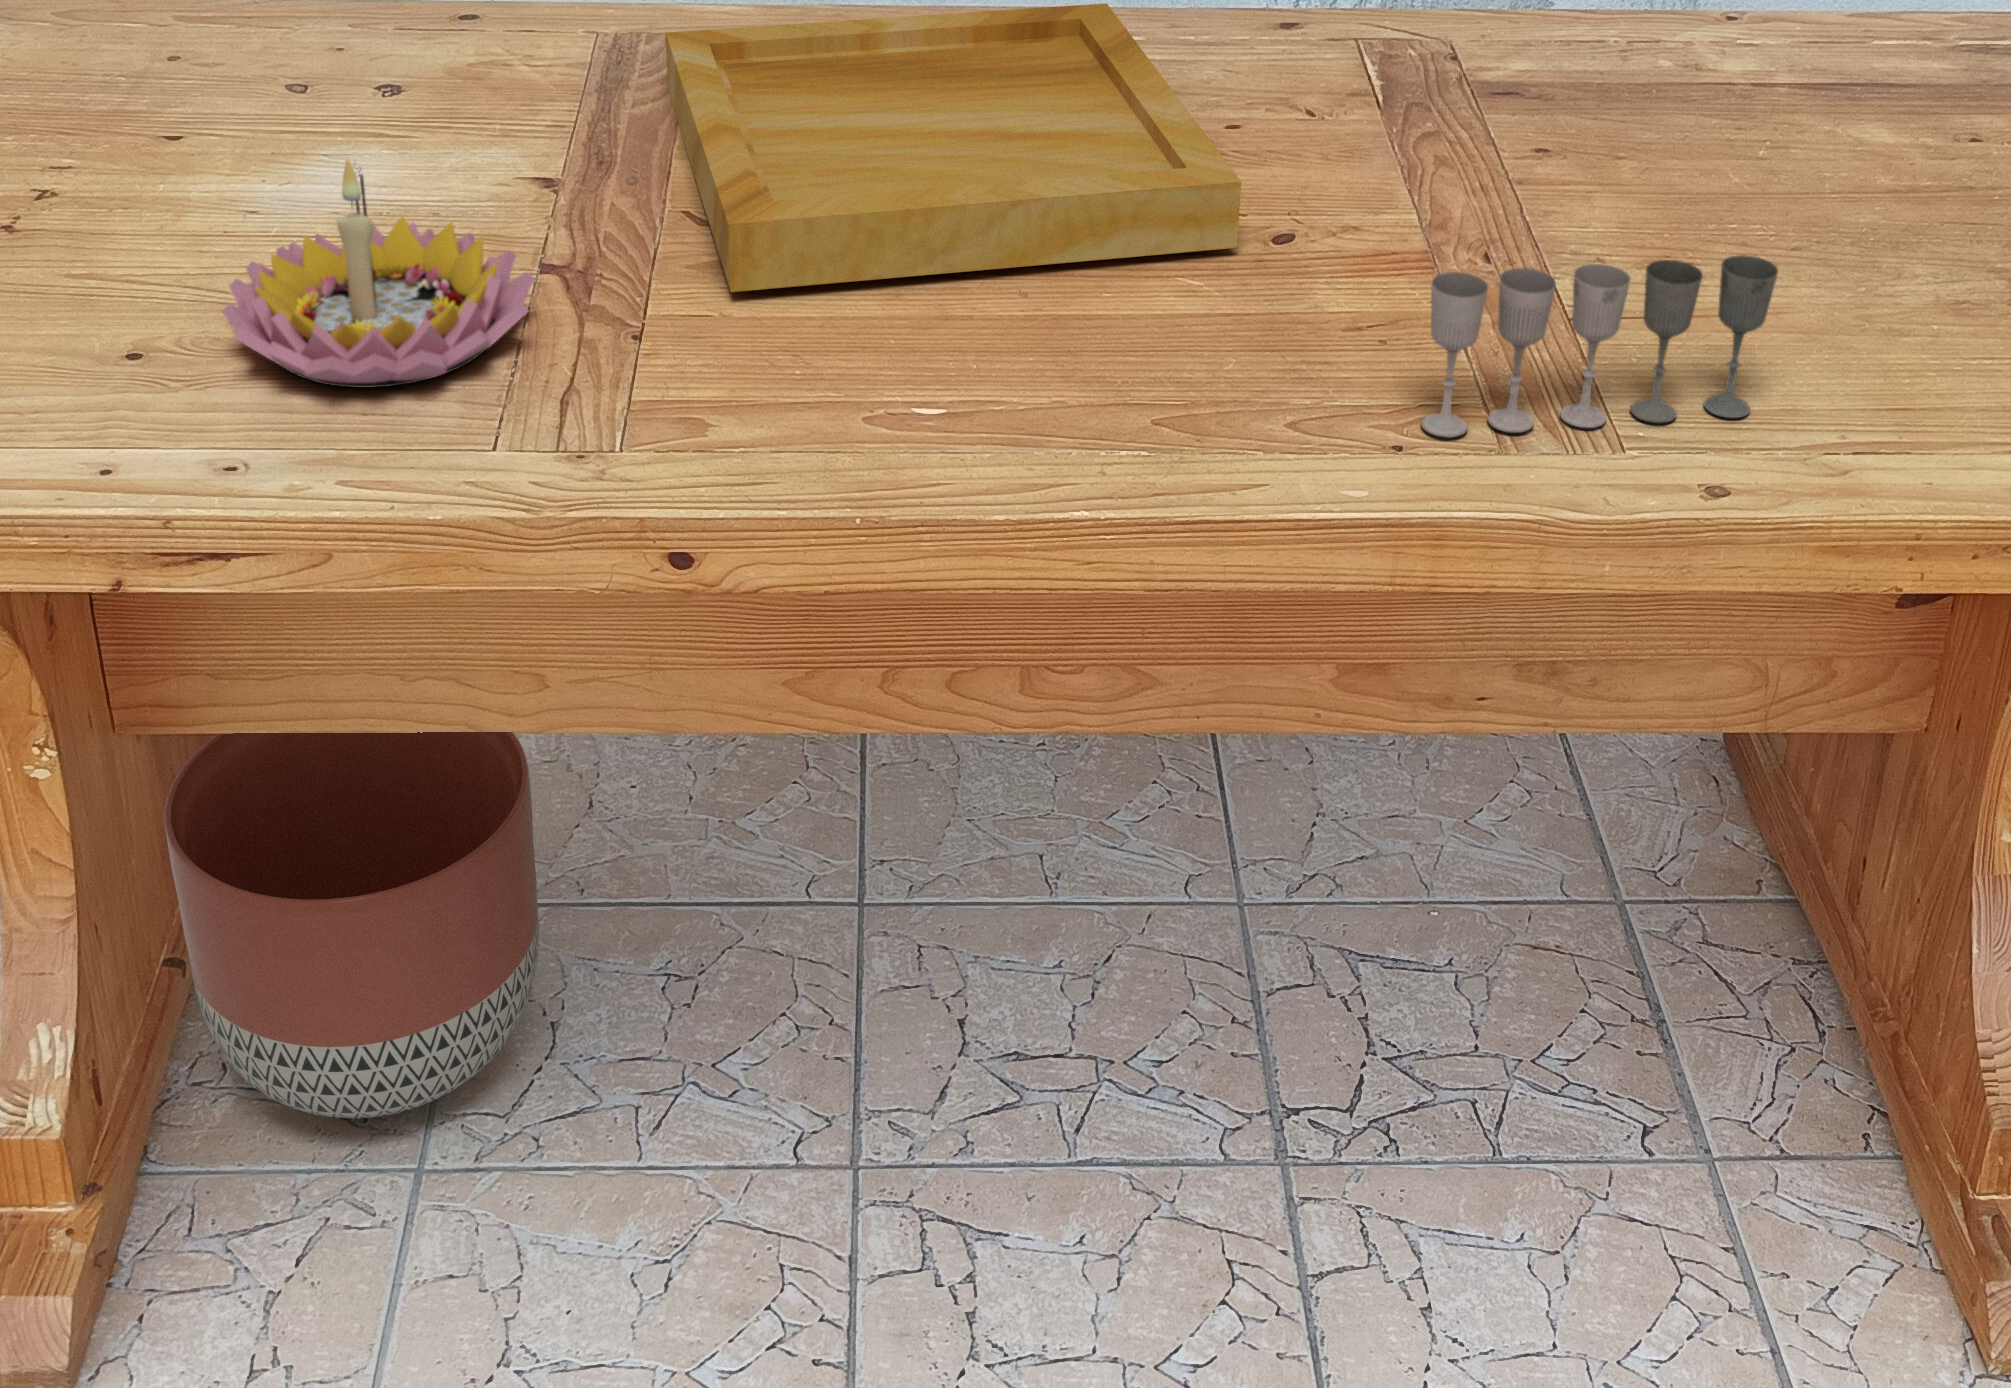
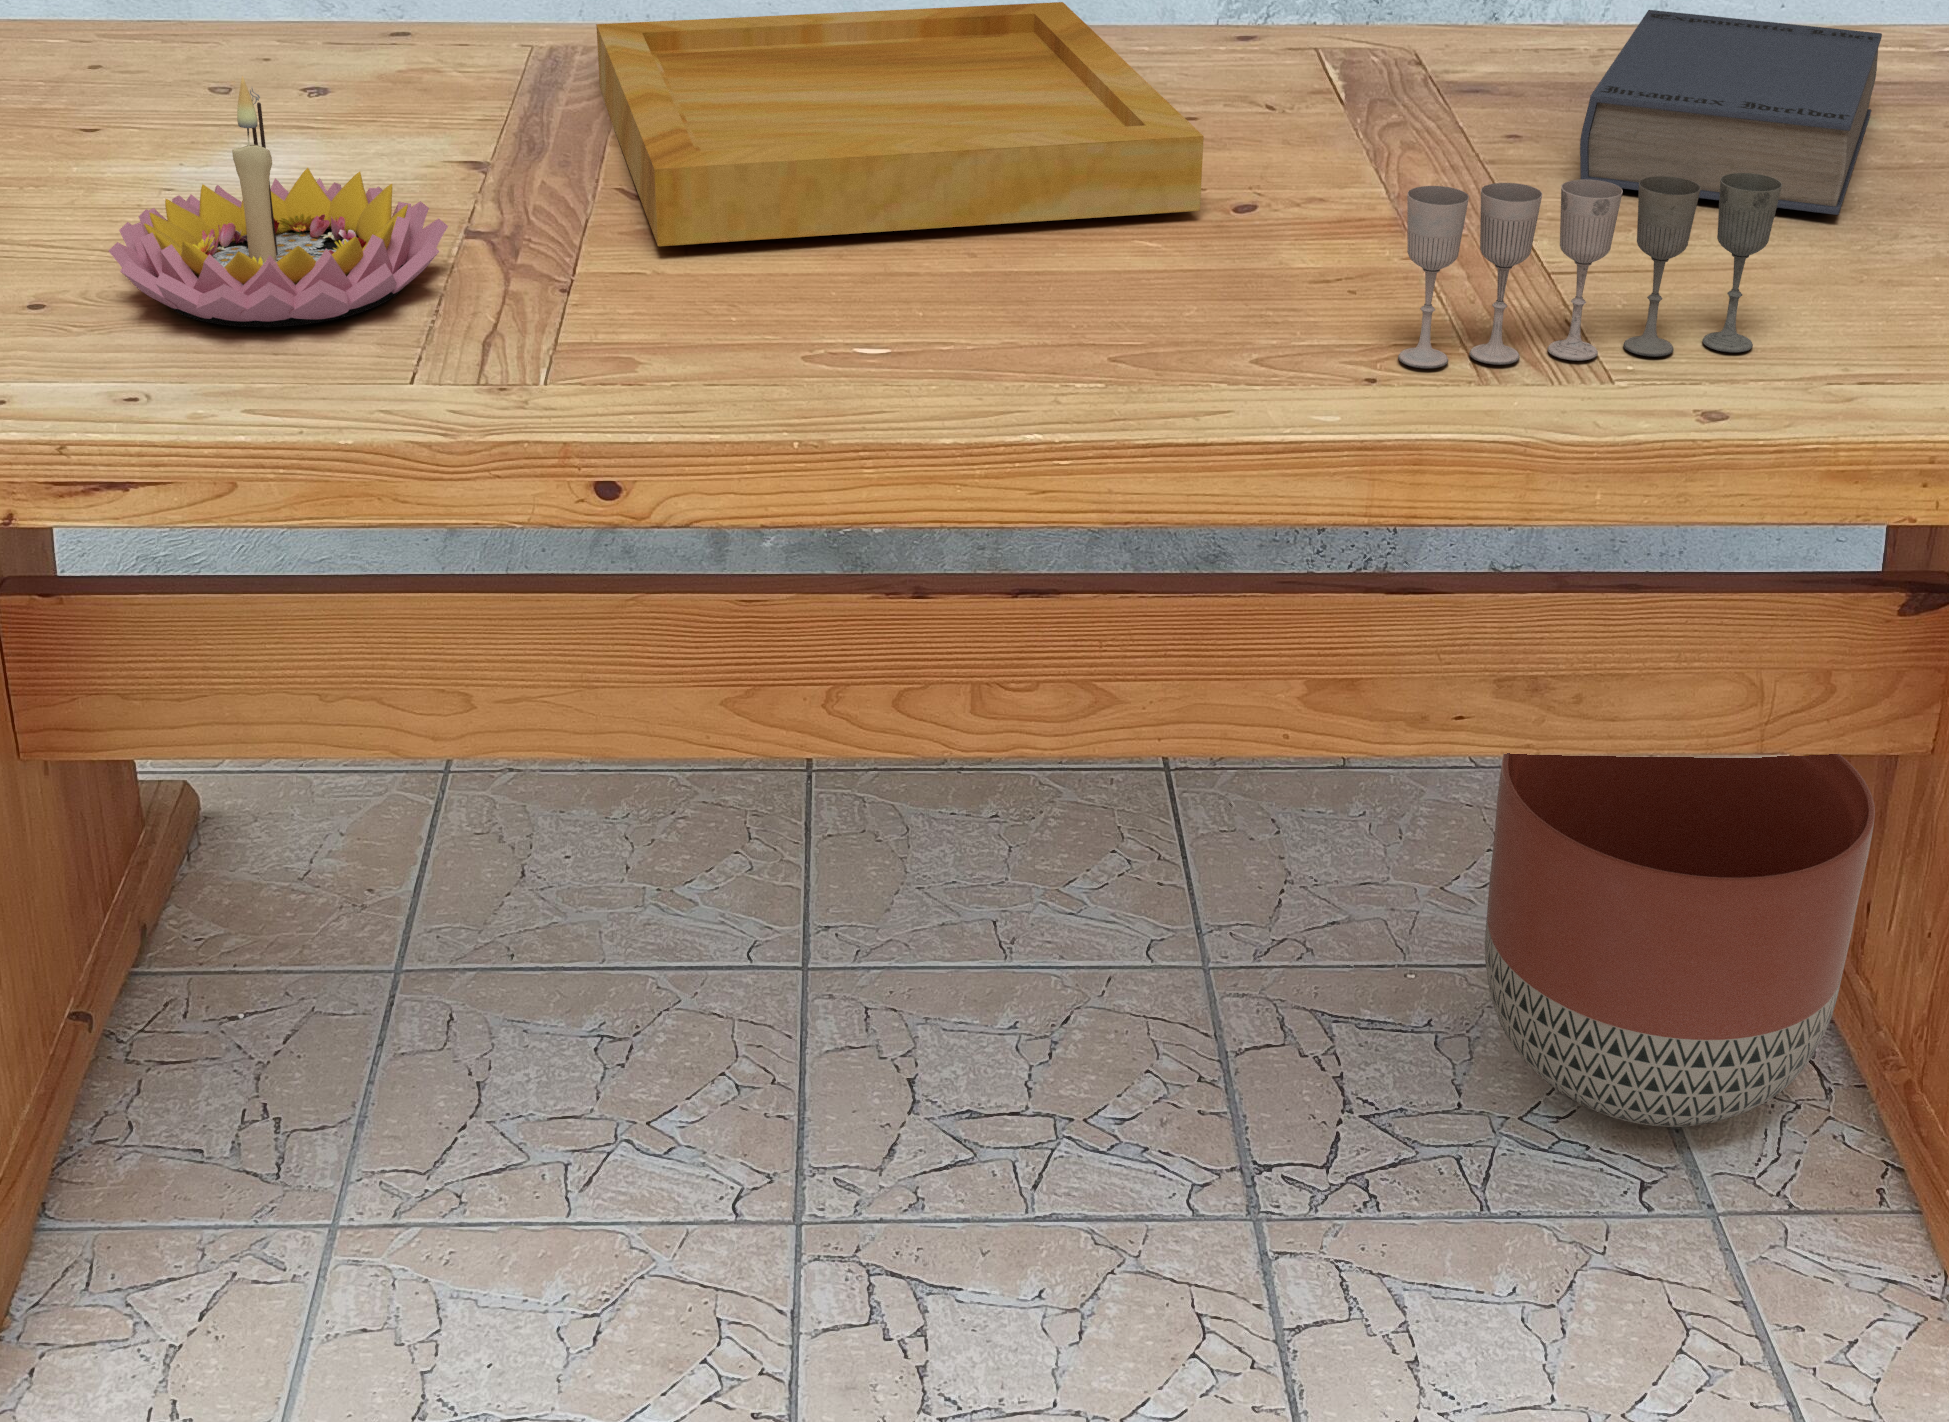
book: none [1594,21,1881,254] -> present [1580,10,1882,215]
planter: present [165,732,539,1119] -> present [1485,753,1875,1127]

